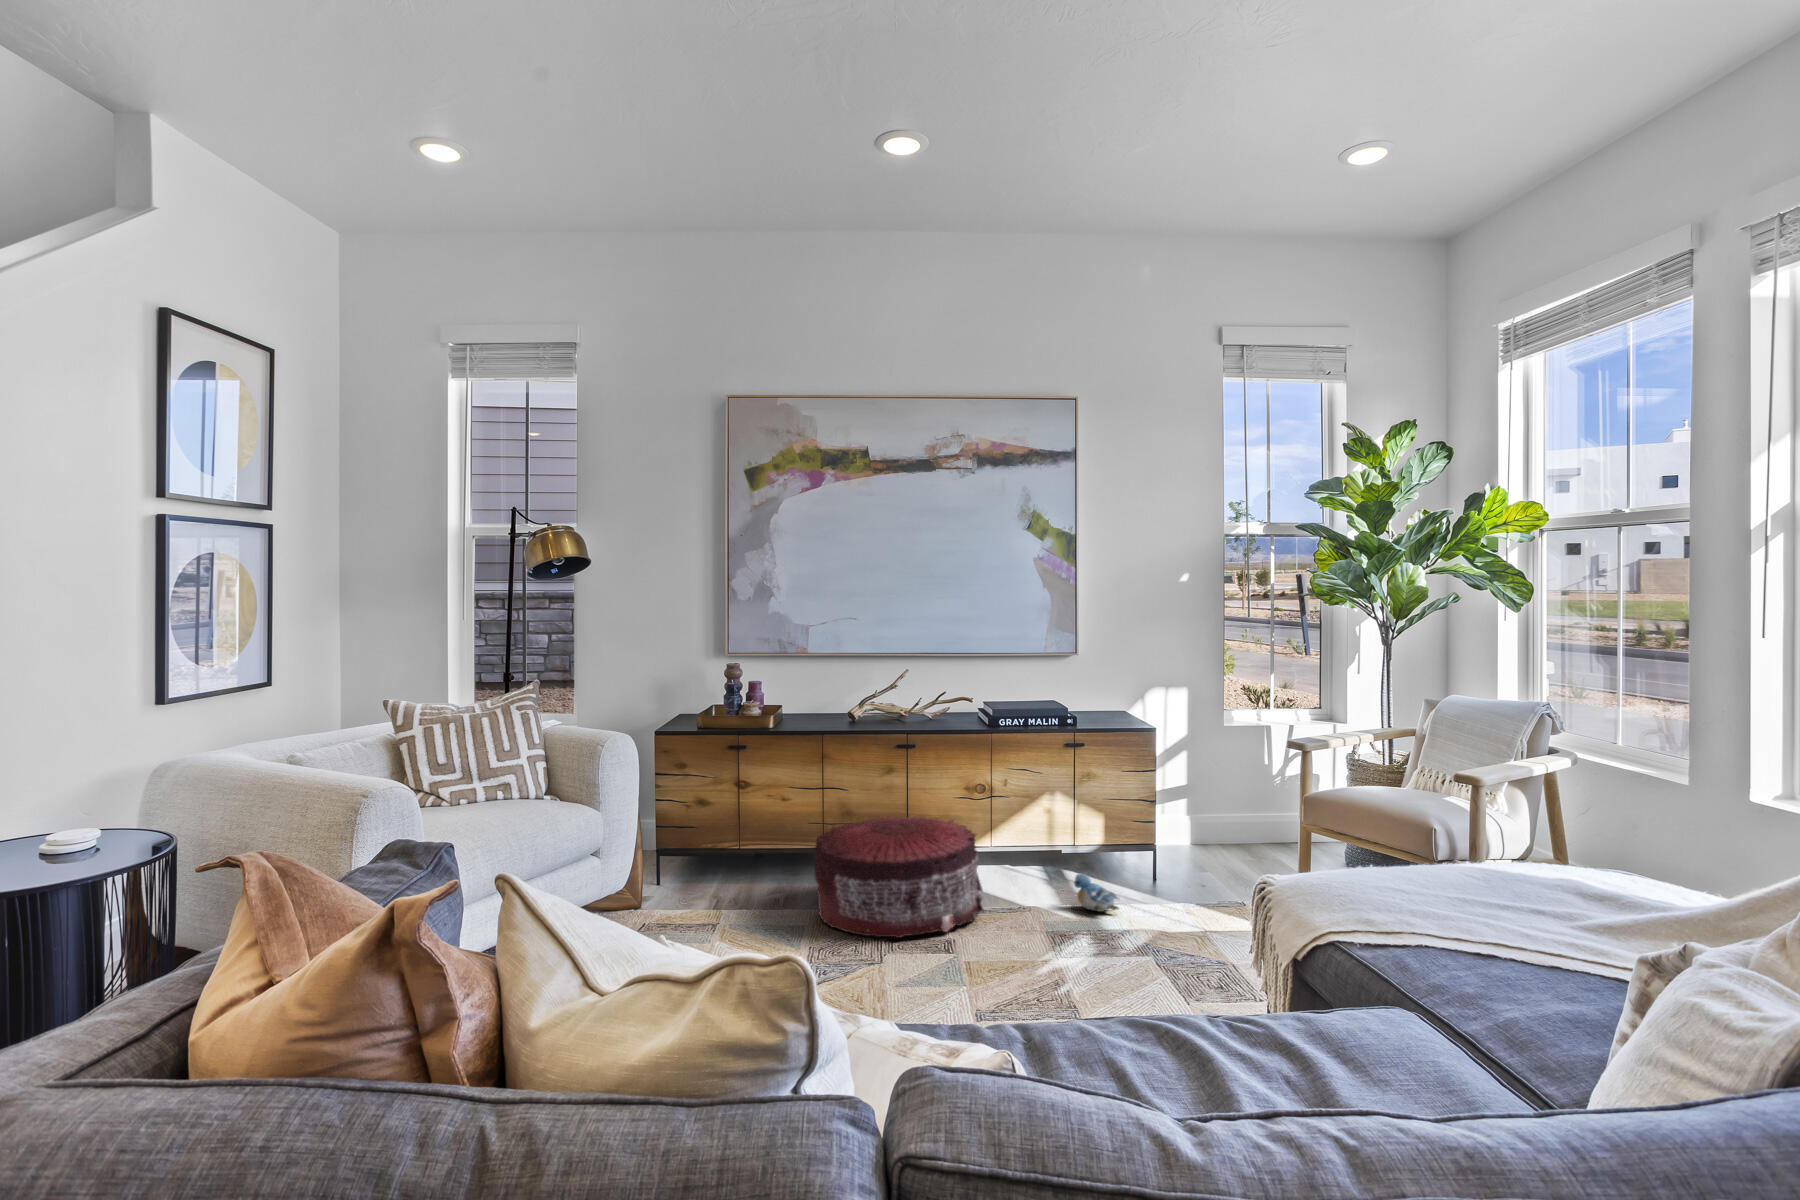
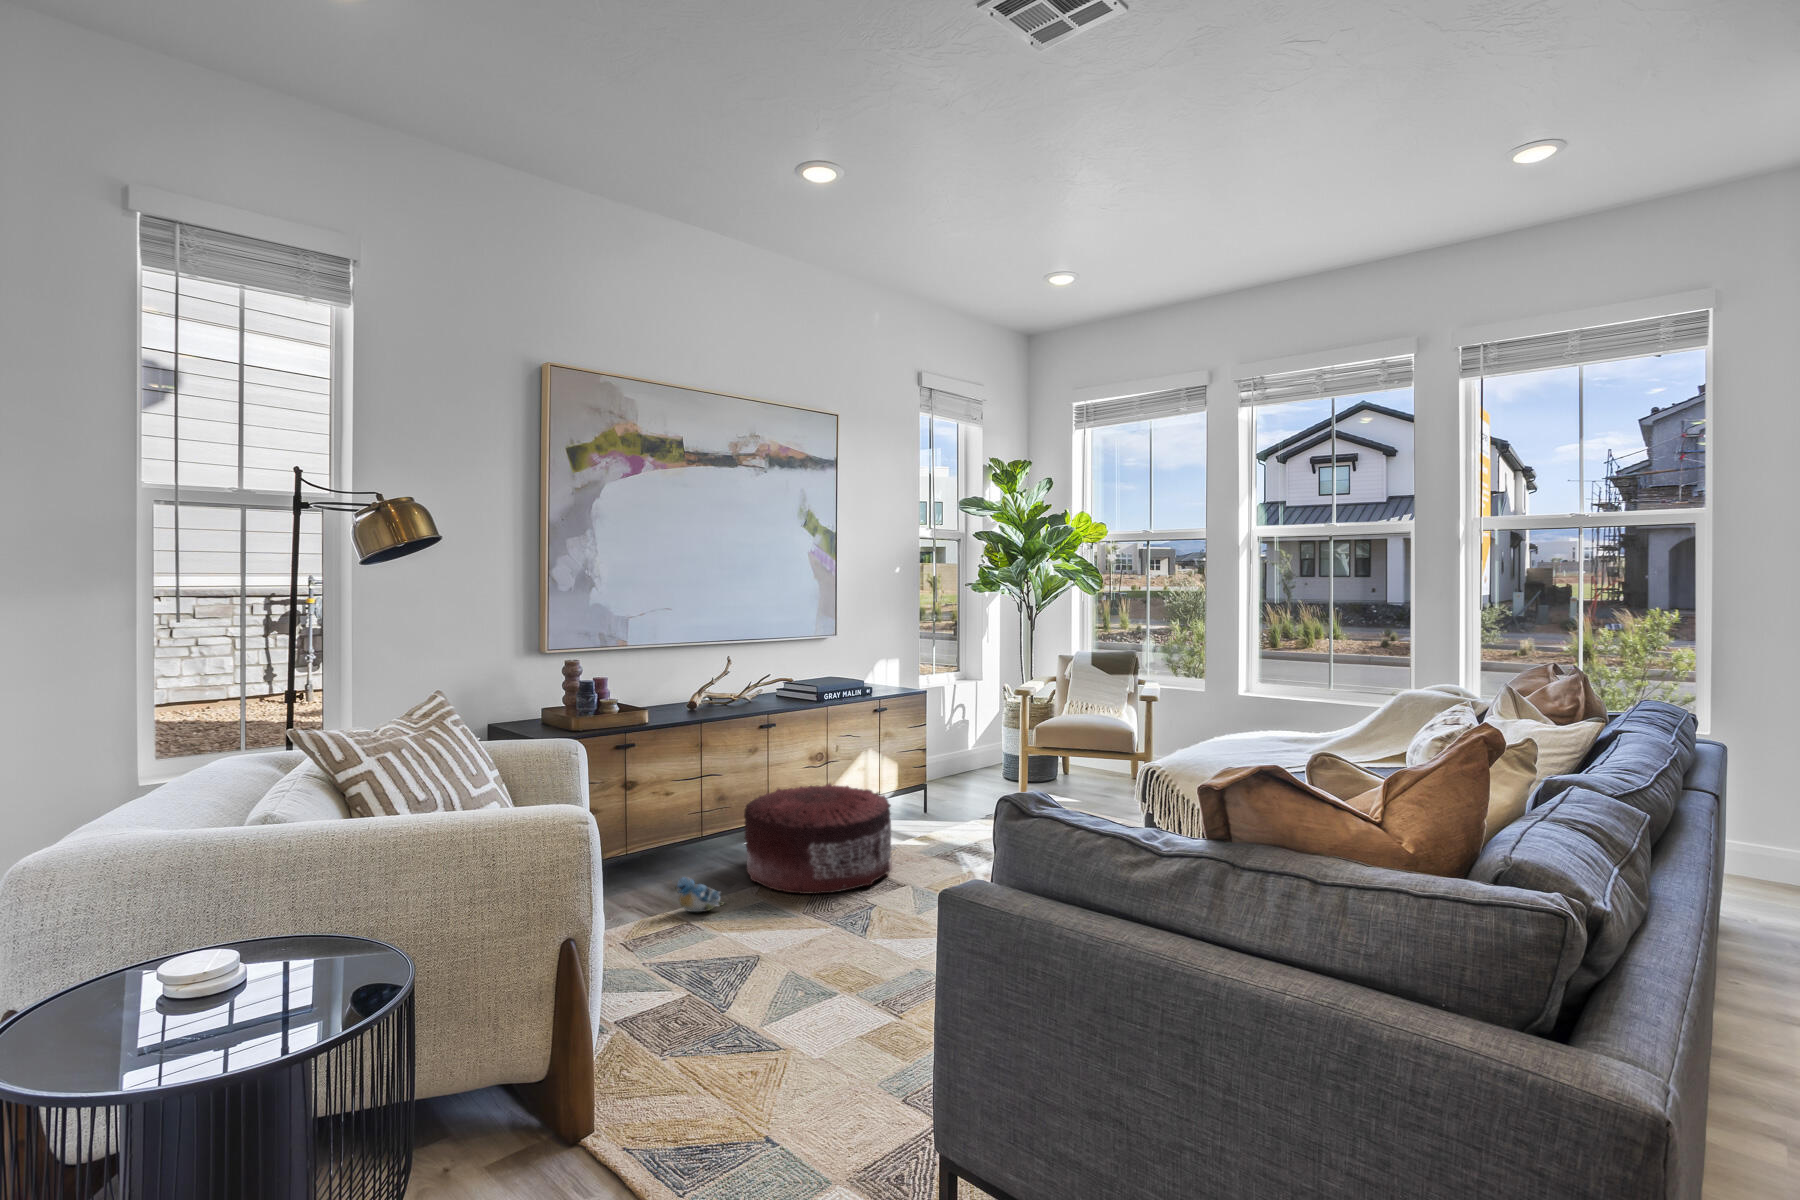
plush toy: present [1074,874,1119,912] -> present [675,877,725,912]

